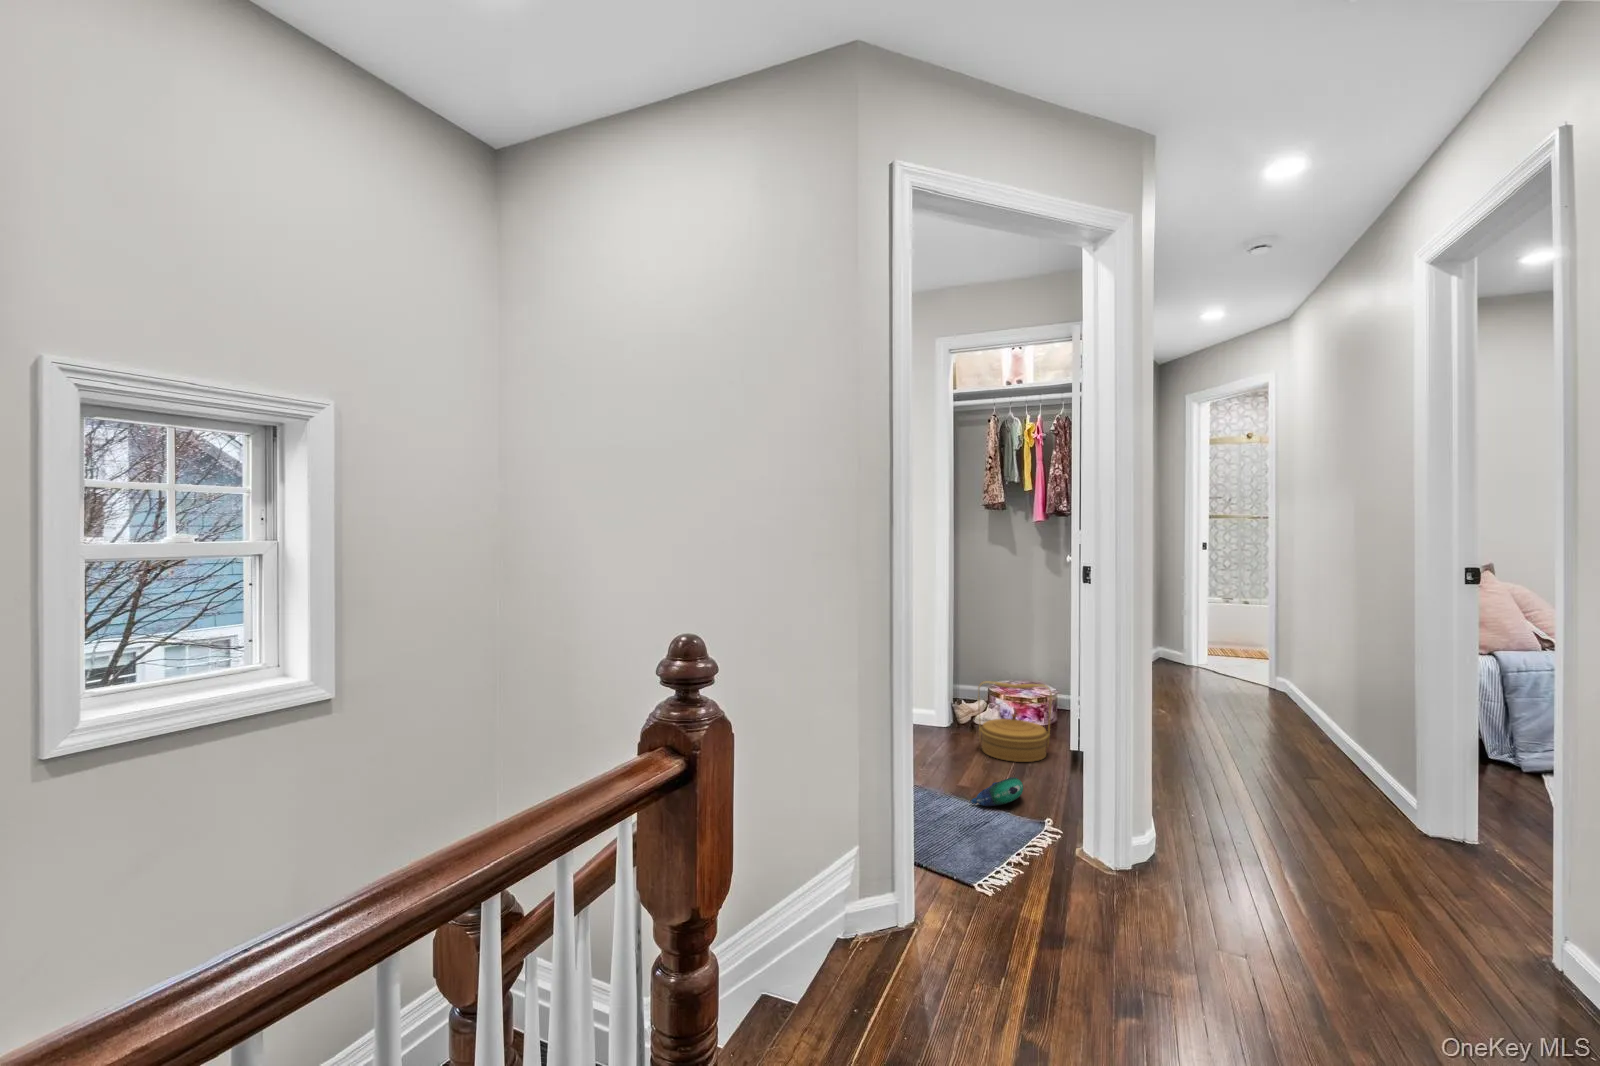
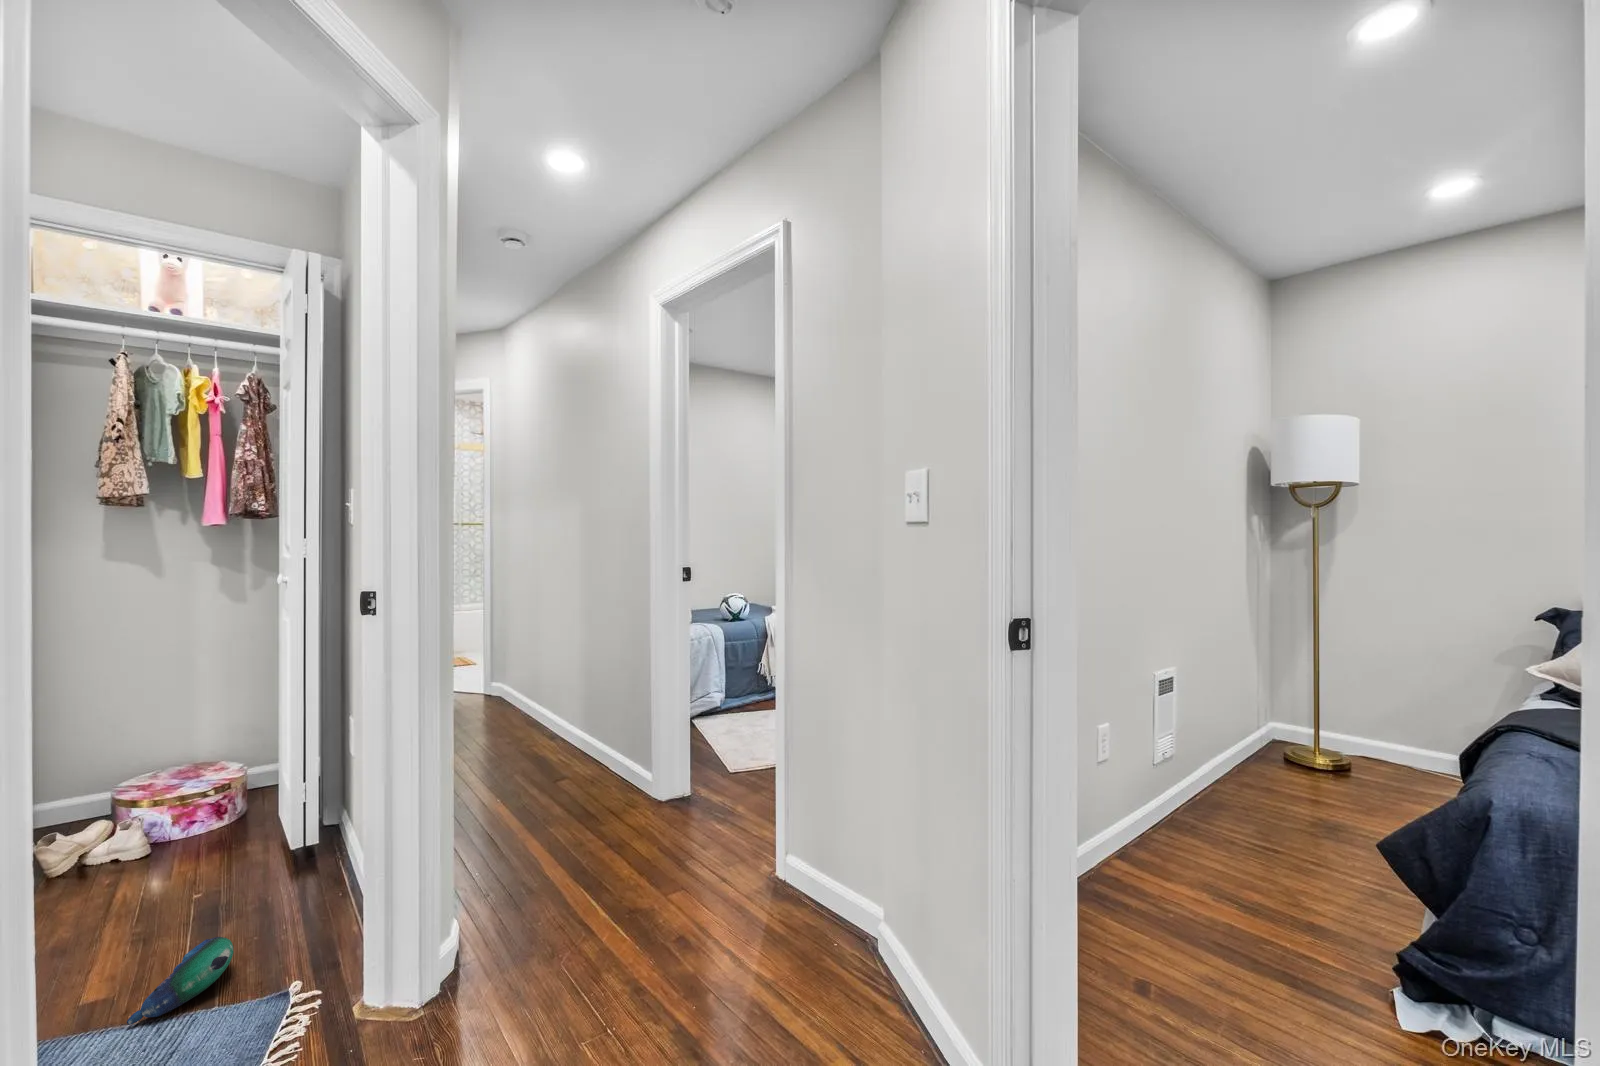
basket: present [978,681,1052,762] -> none [110,767,257,912]

